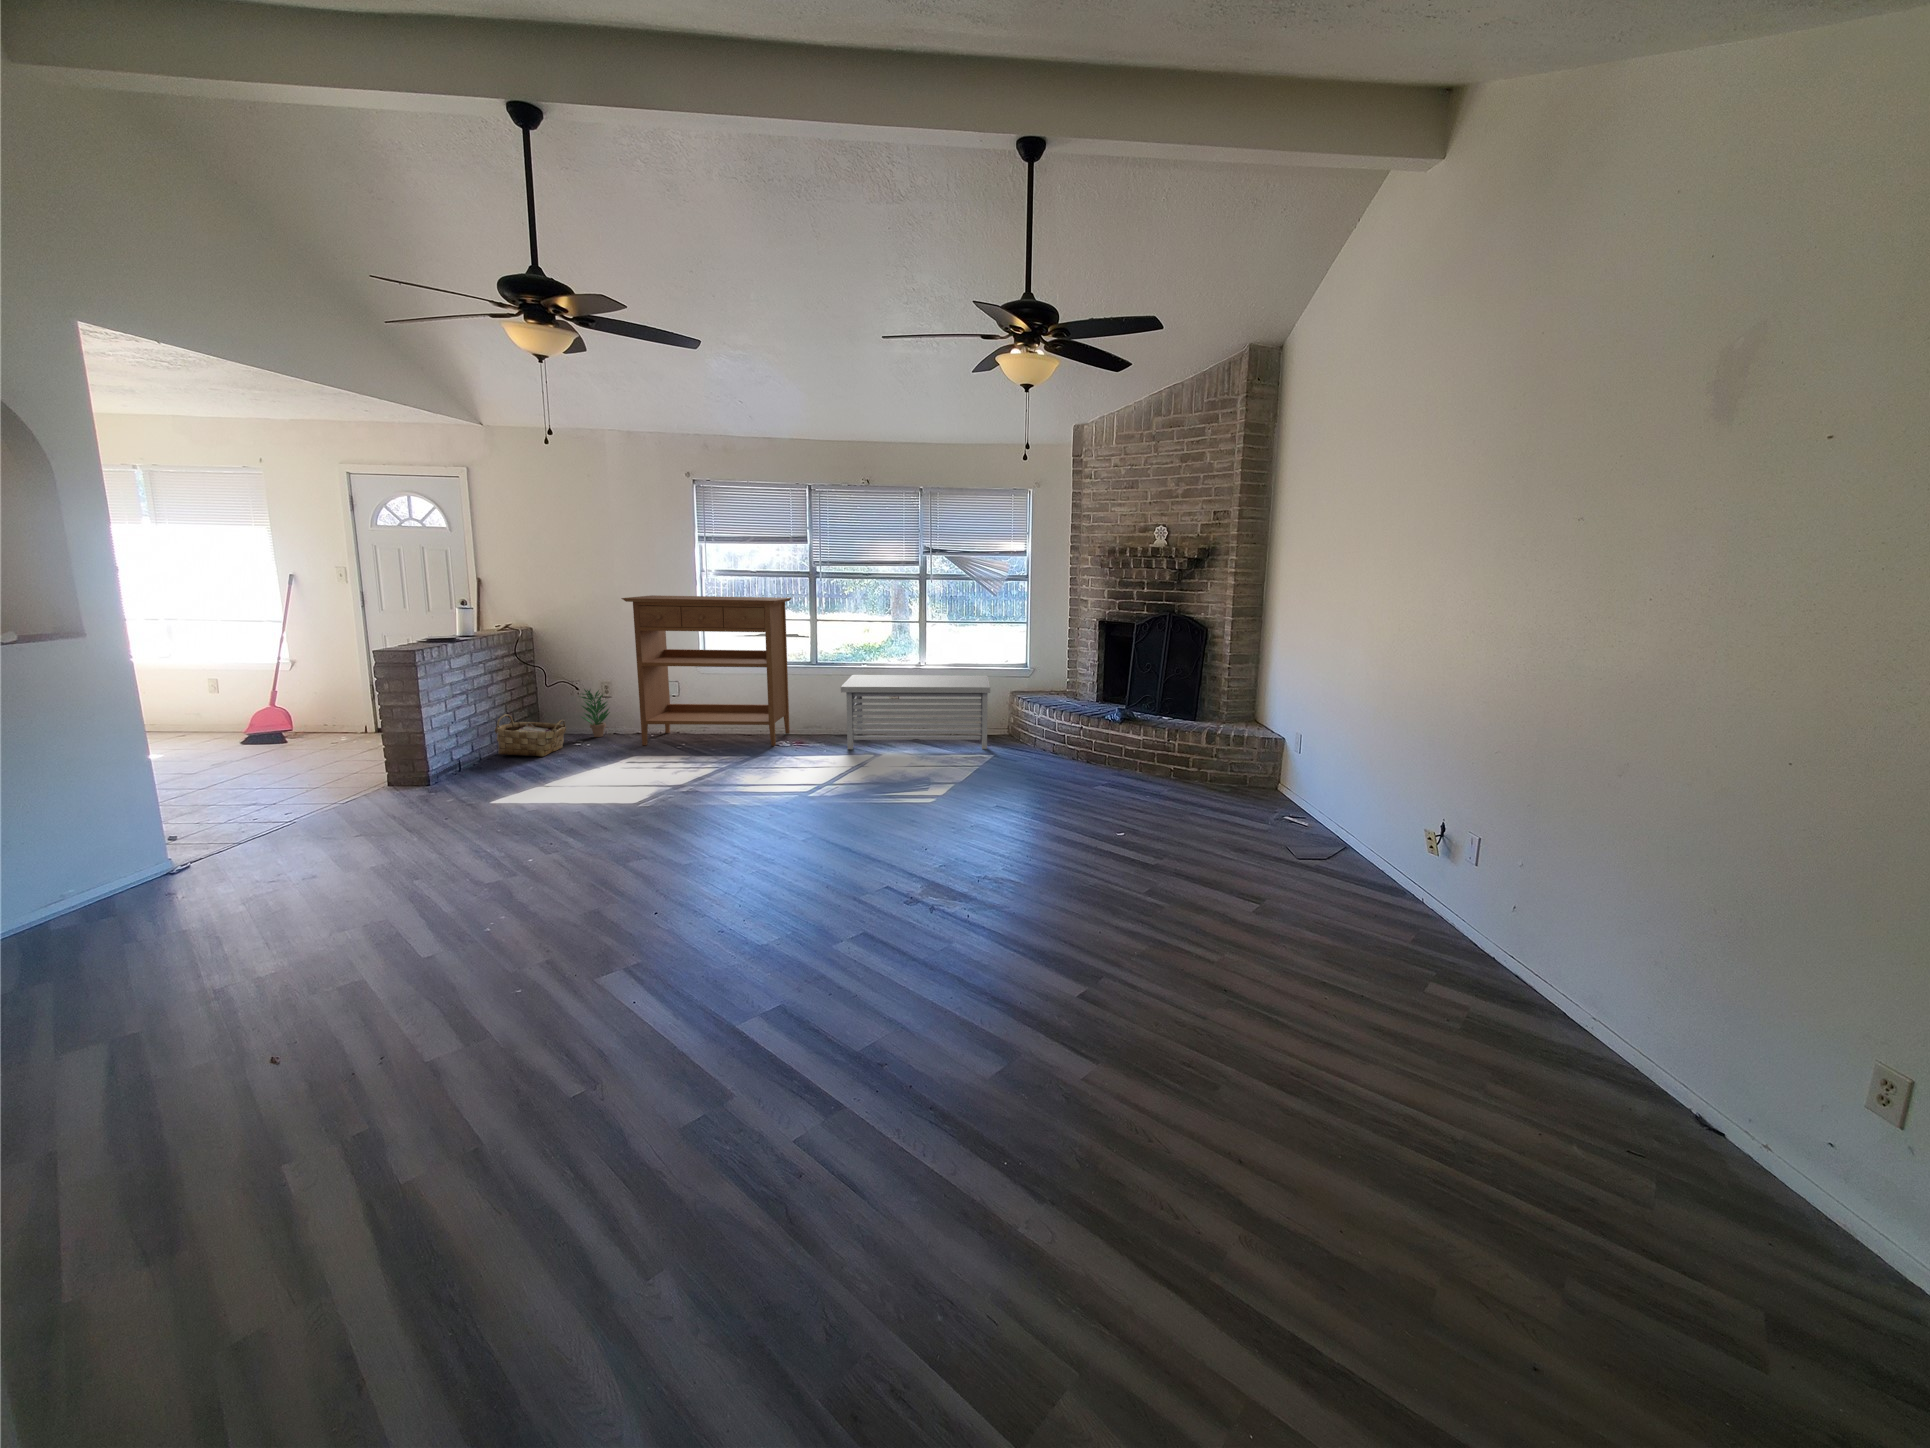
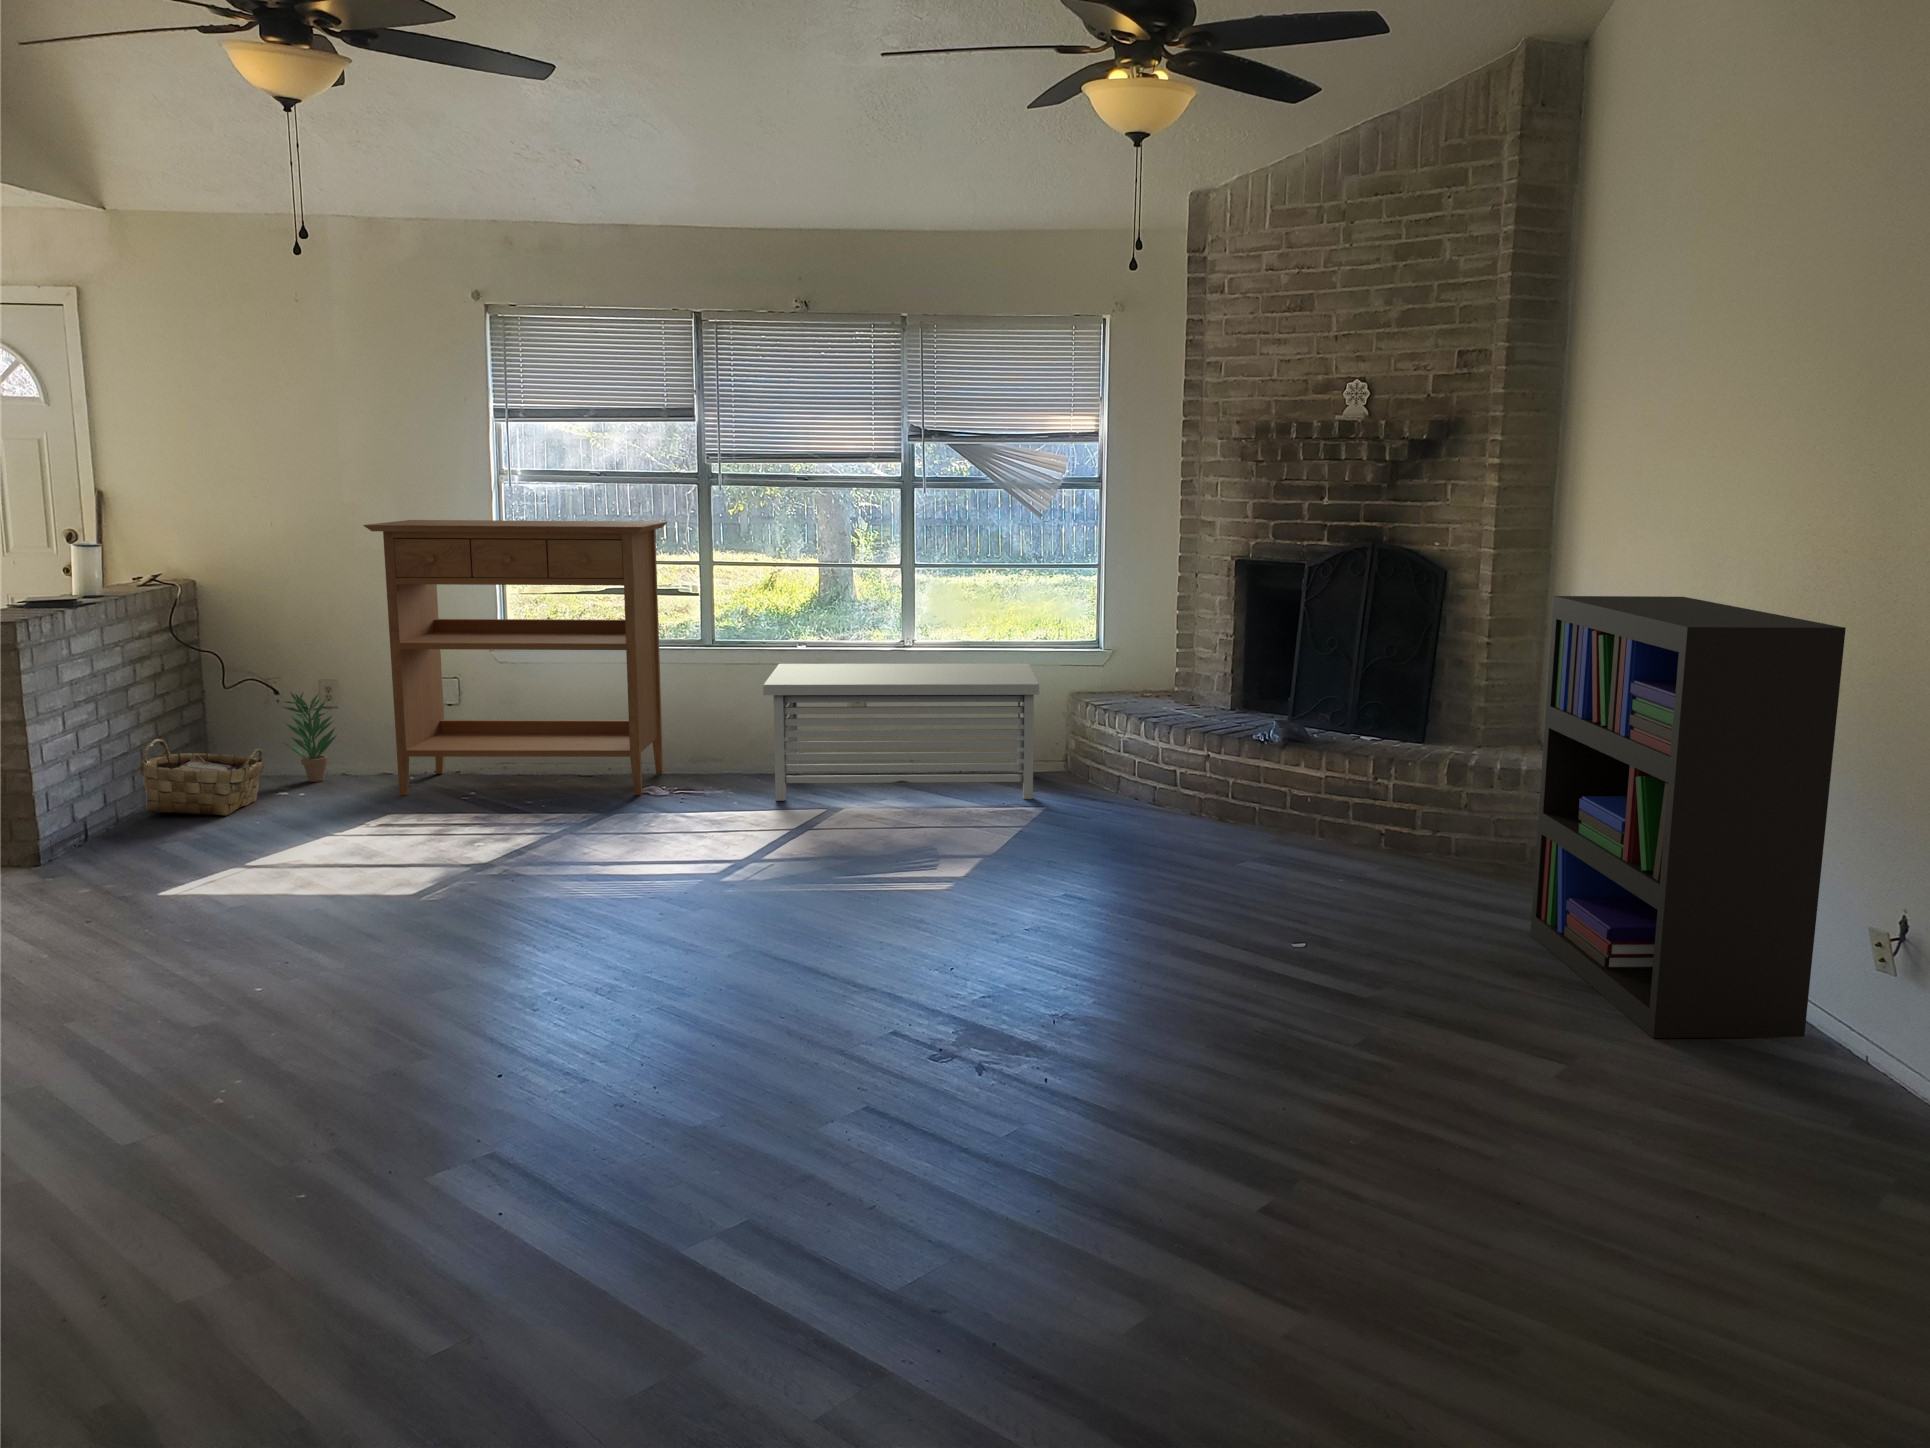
bookshelf: none [1247,644,1417,890] -> present [1530,596,1846,1038]

